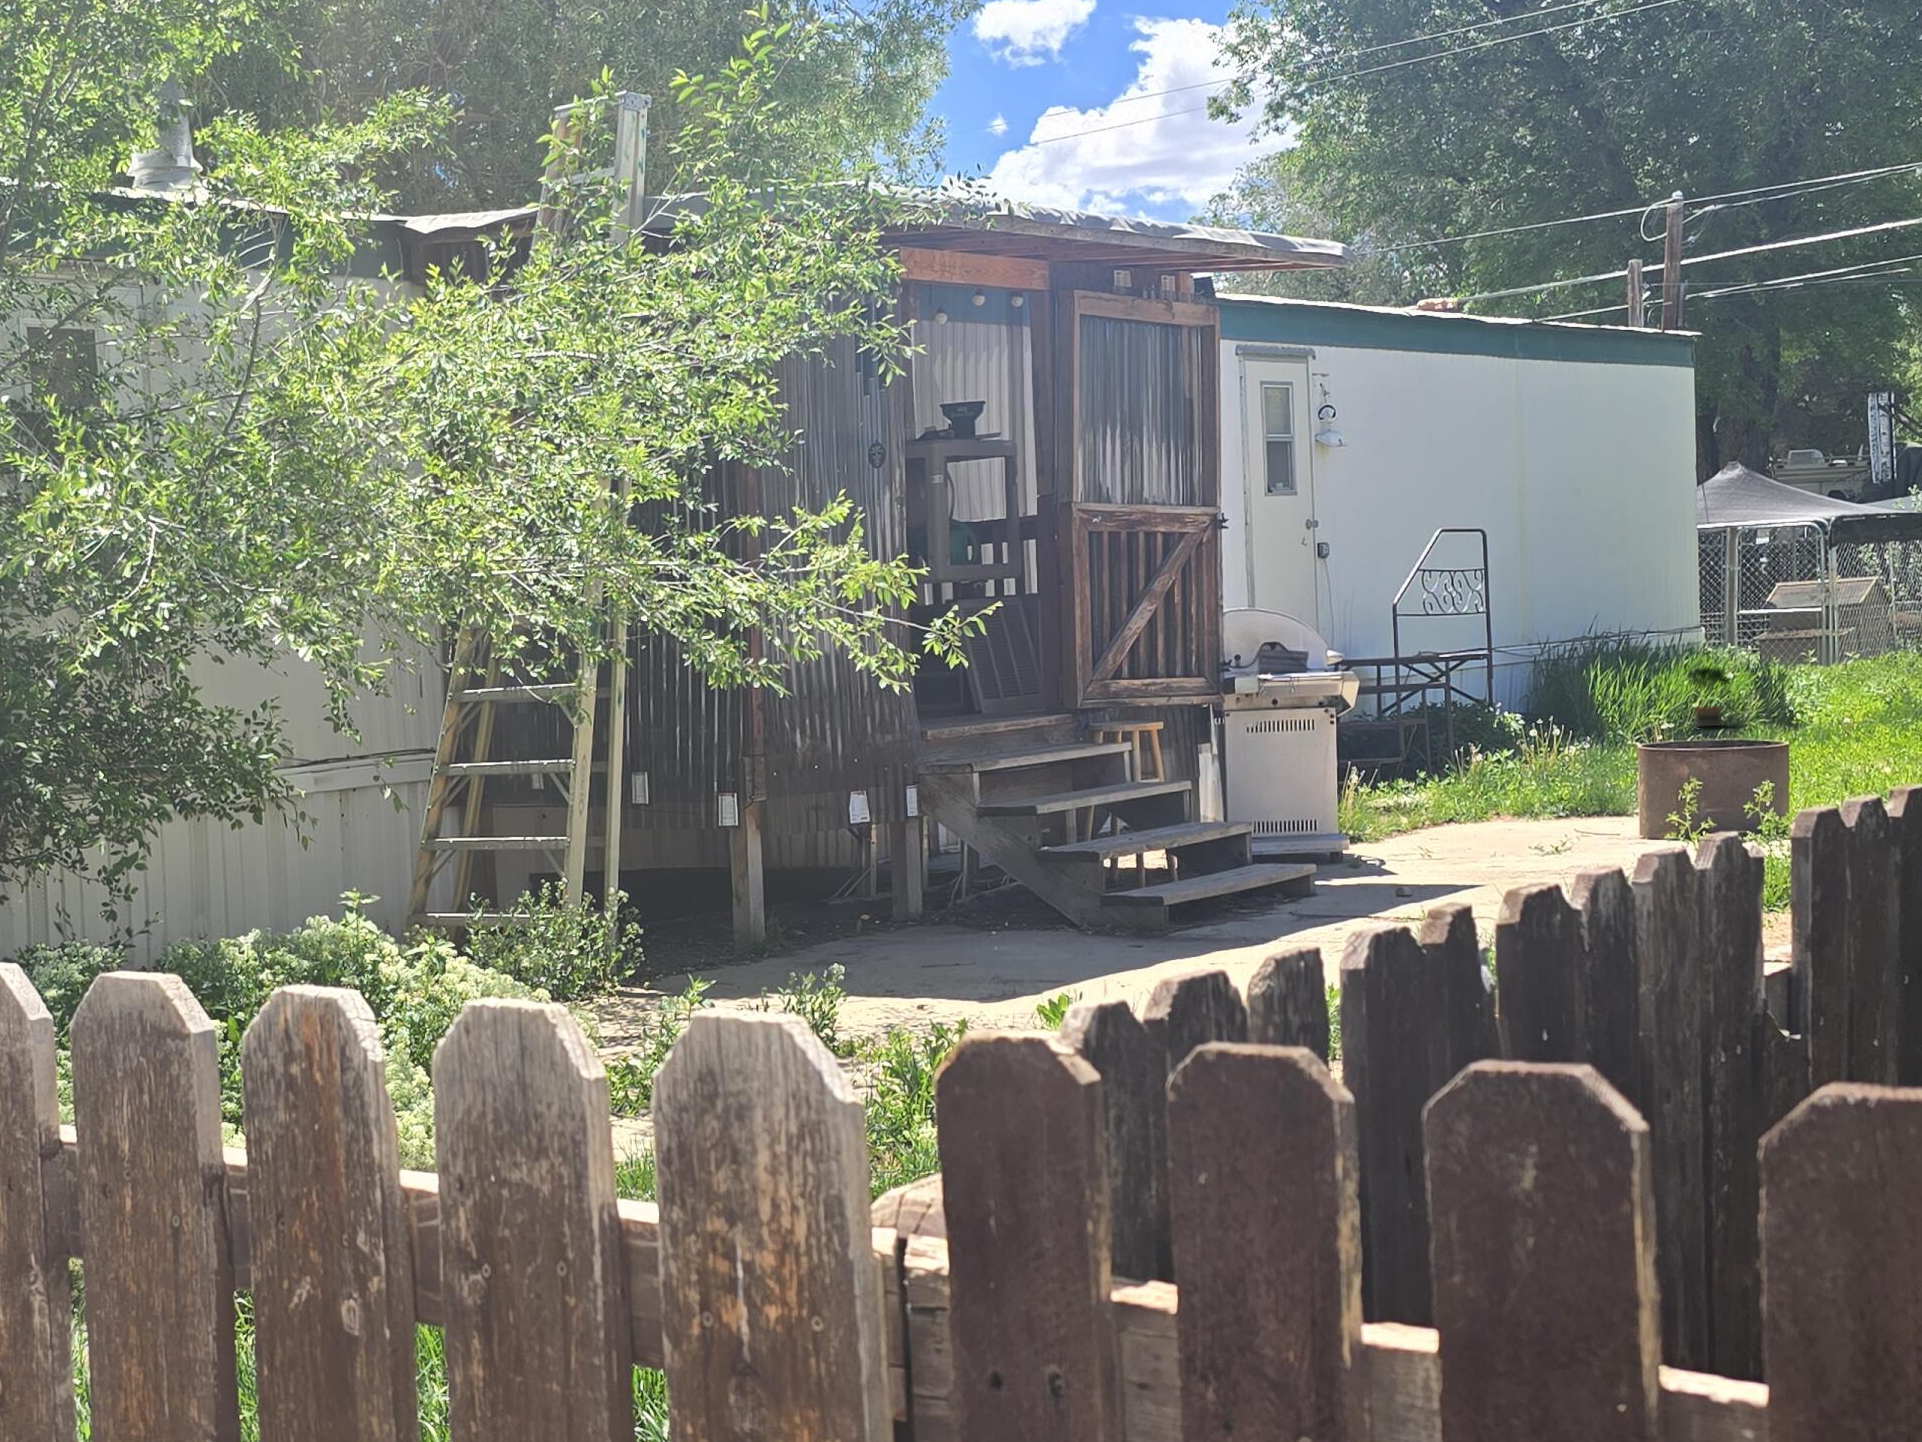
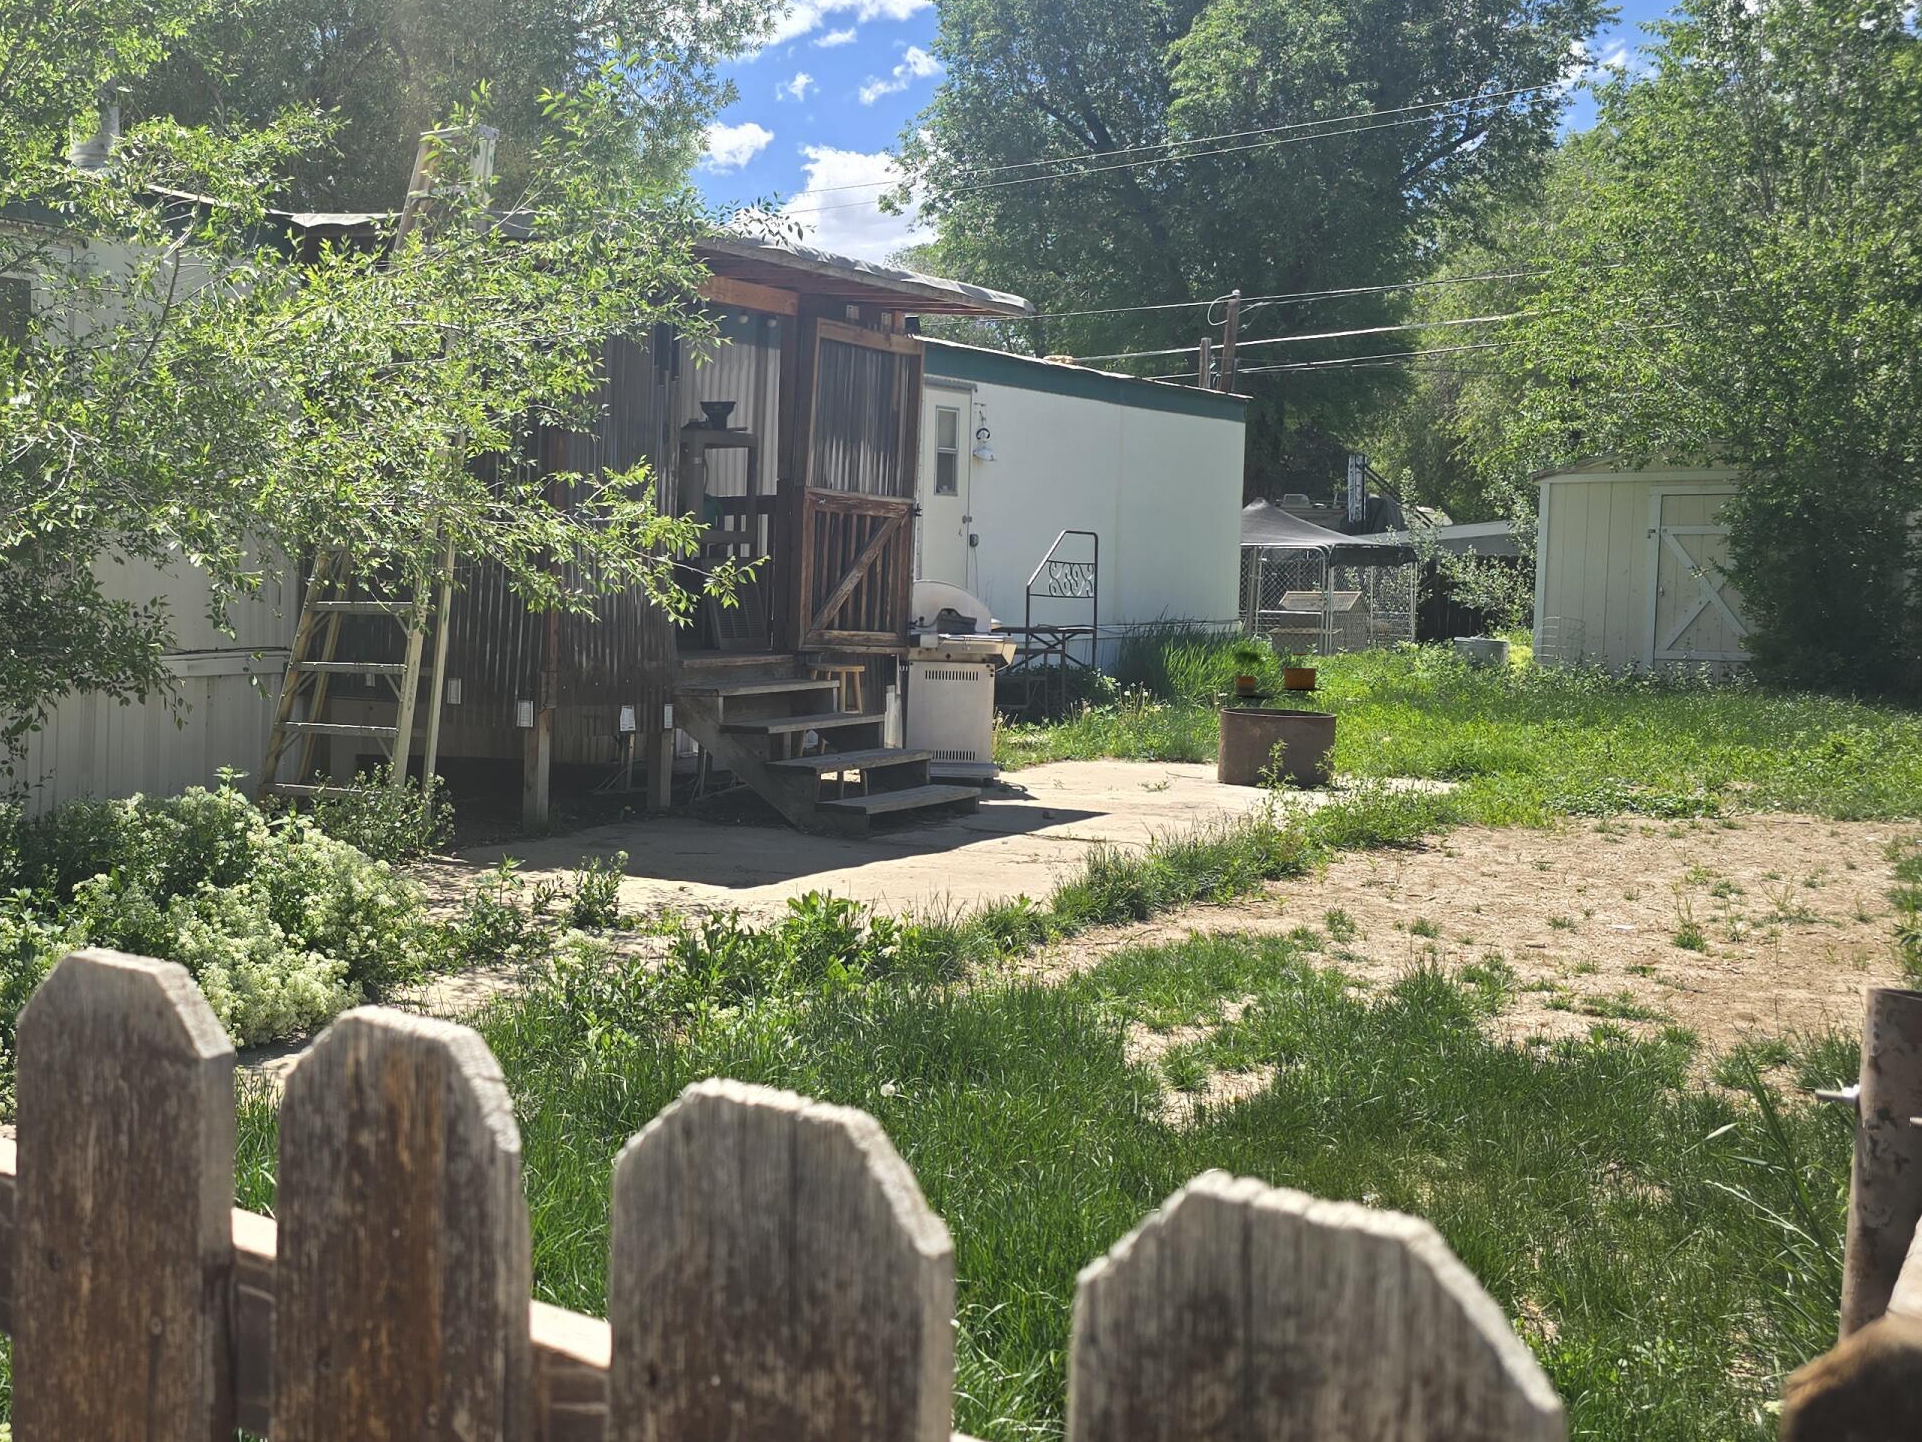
bucket: none [1762,665,1805,713] -> present [1284,653,1316,689]

